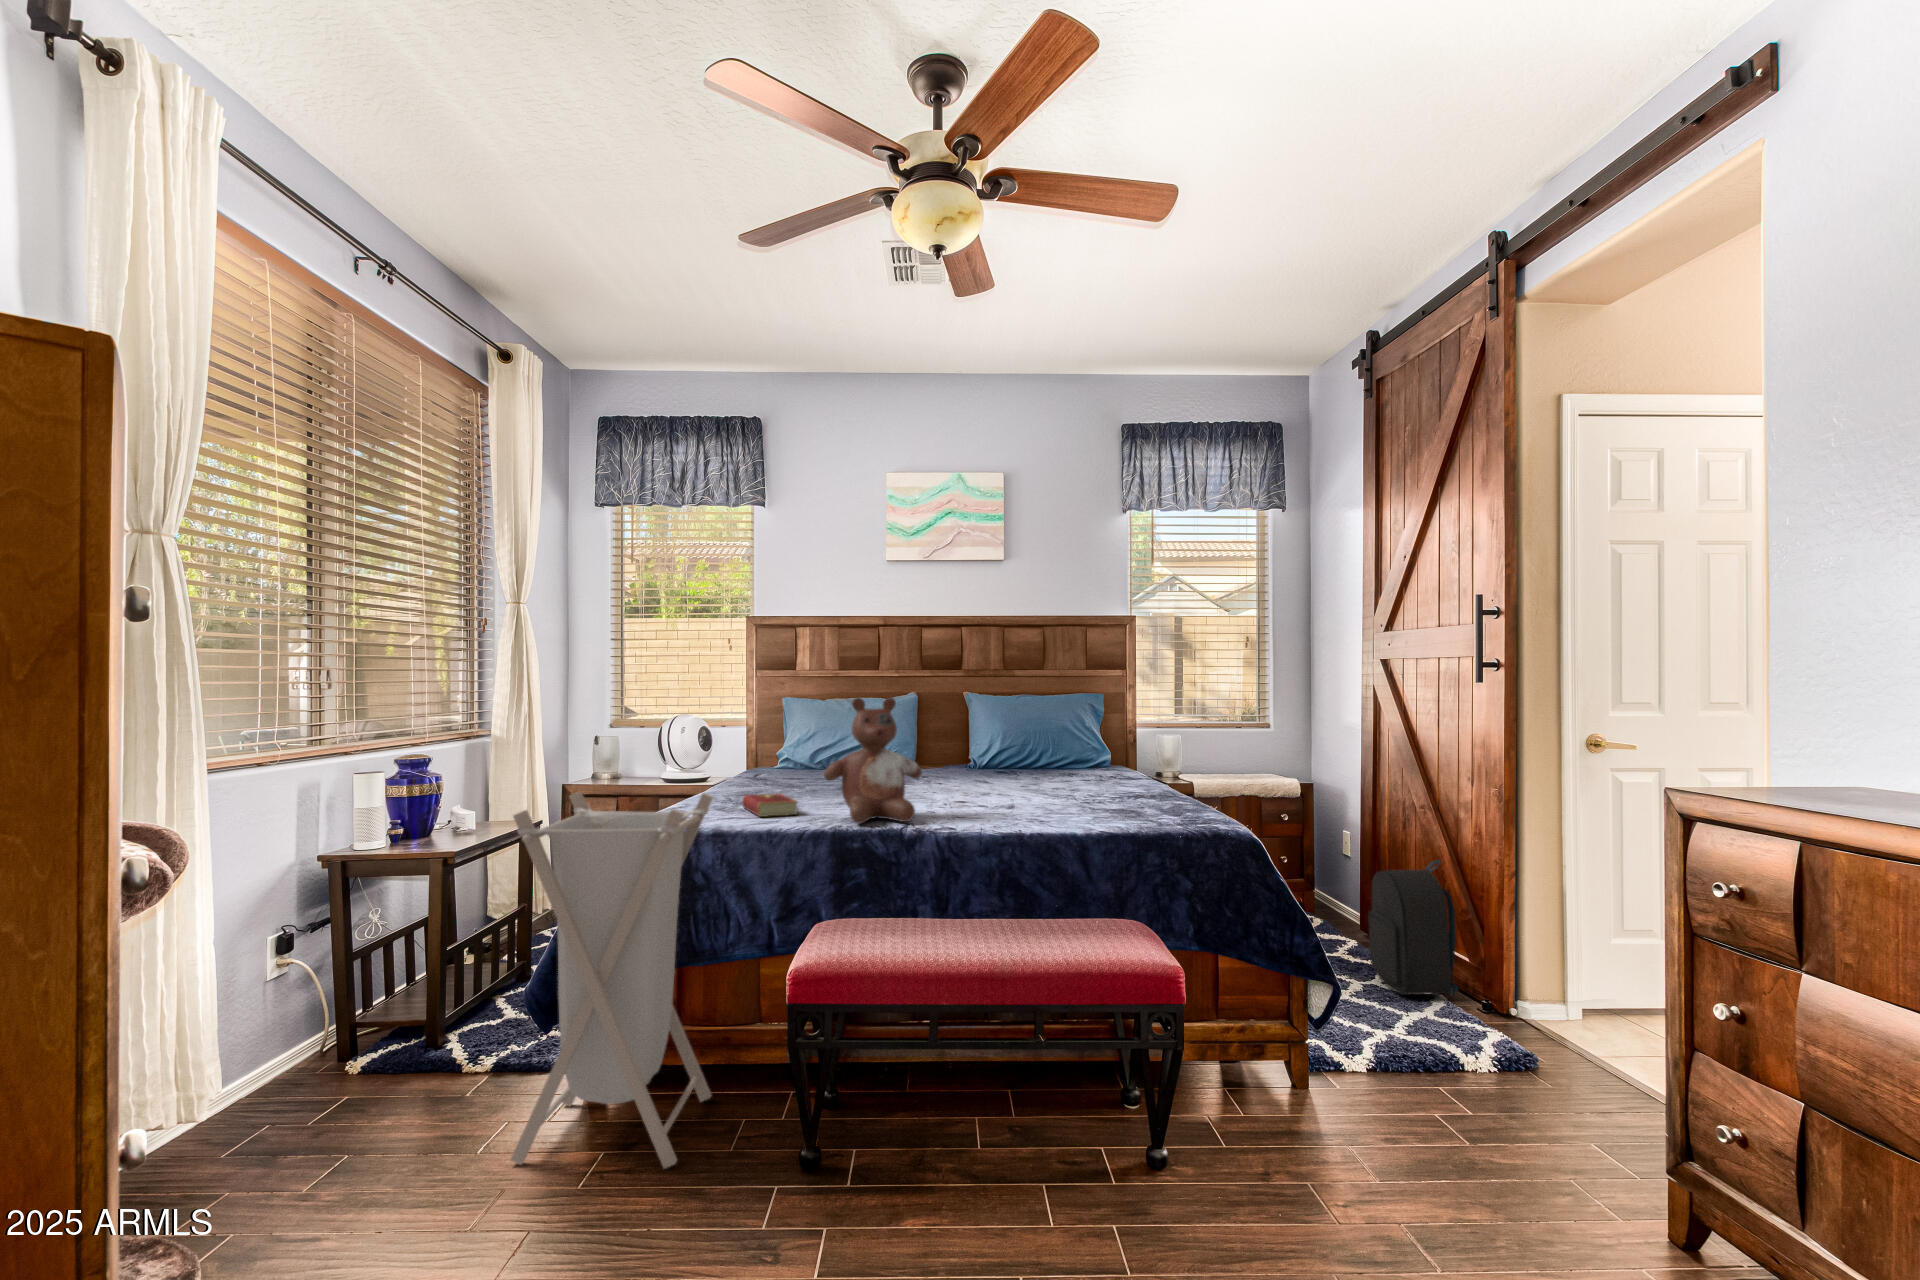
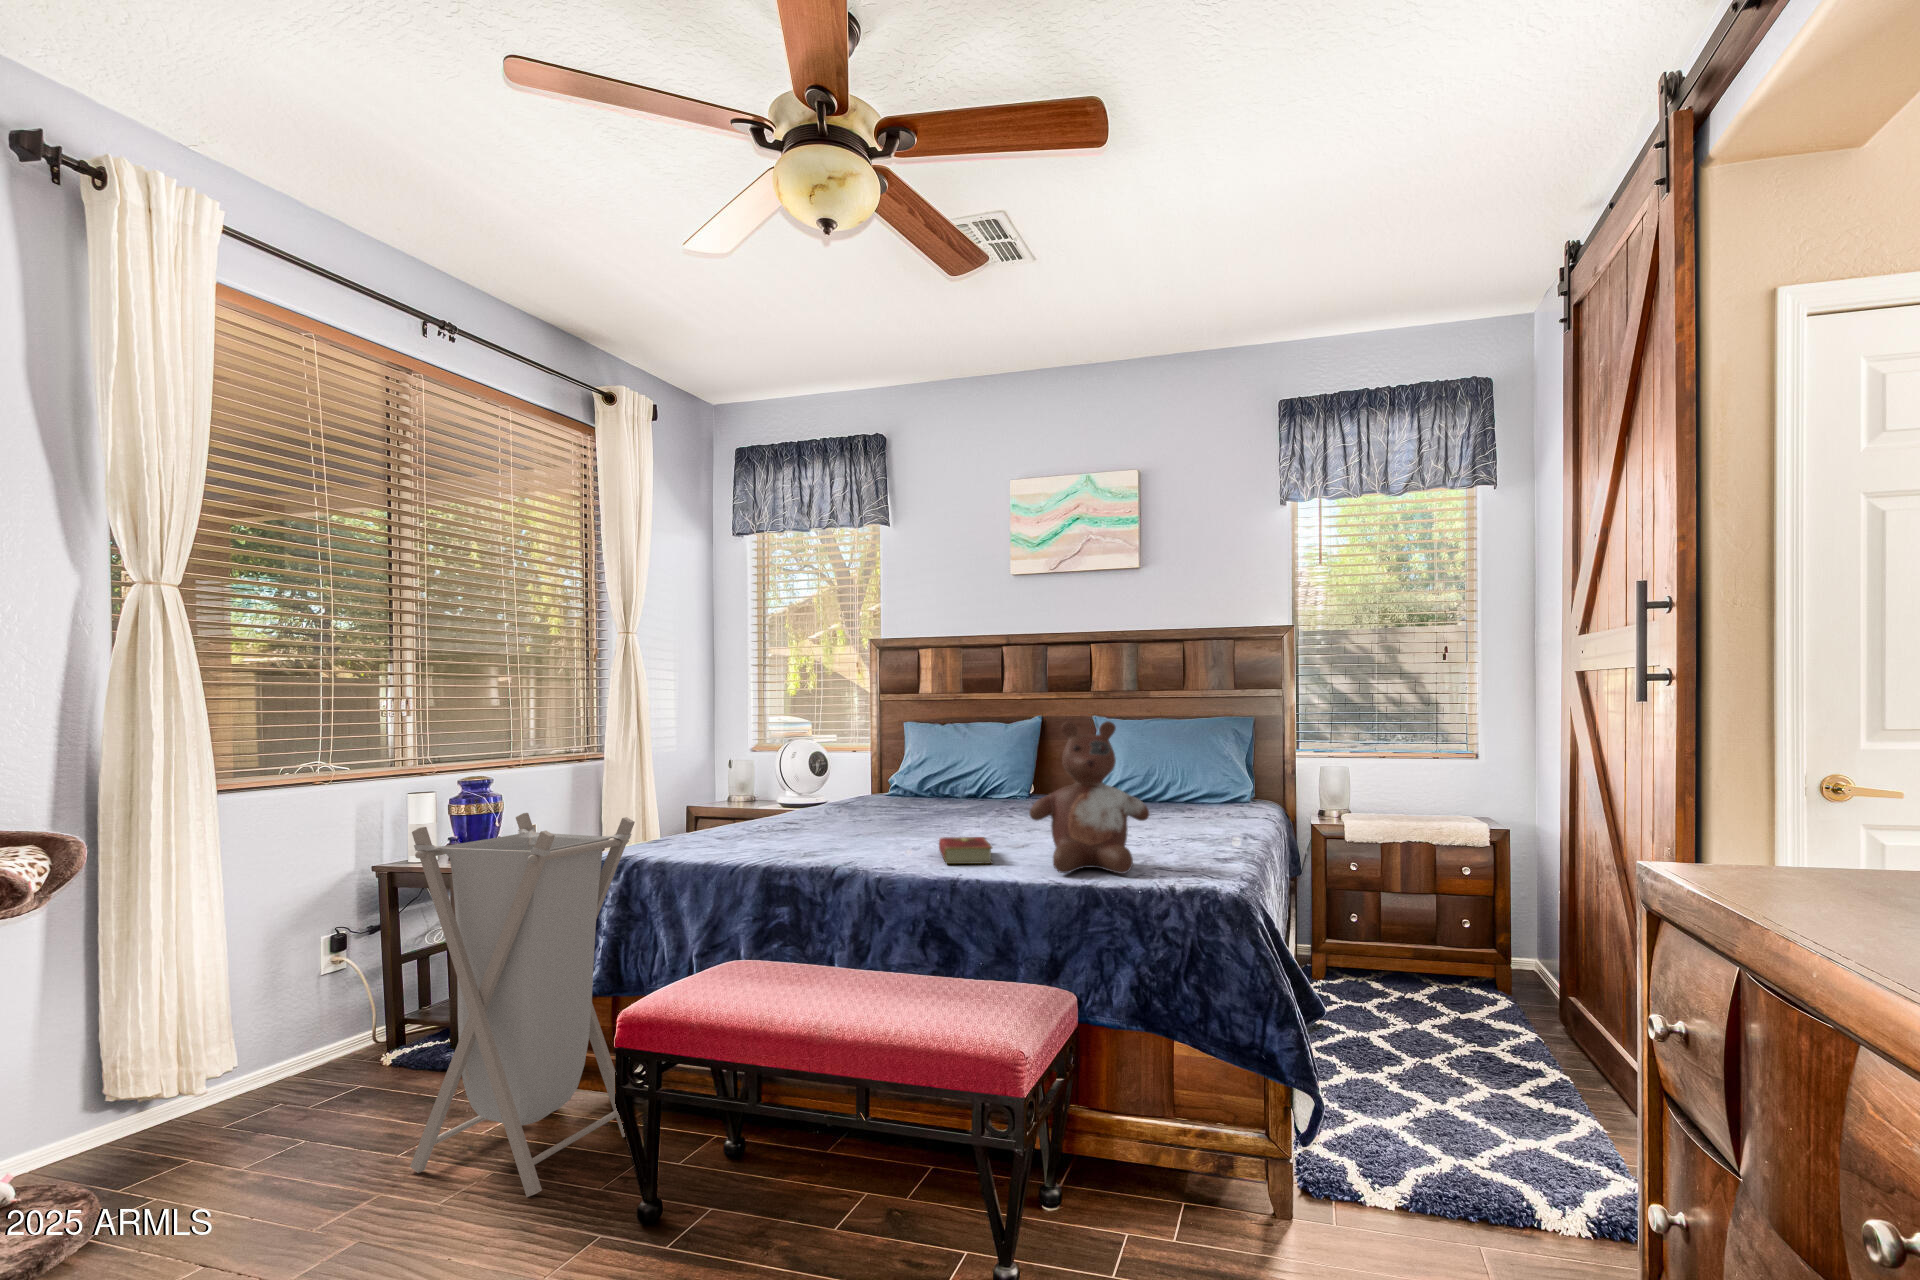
stuffed bear: present [824,698,922,824] -> present [1029,721,1149,874]
hardcover book: present [742,793,798,817] -> present [939,837,992,864]
backpack: present [1369,860,1458,996] -> none [1518,943,1629,1132]

